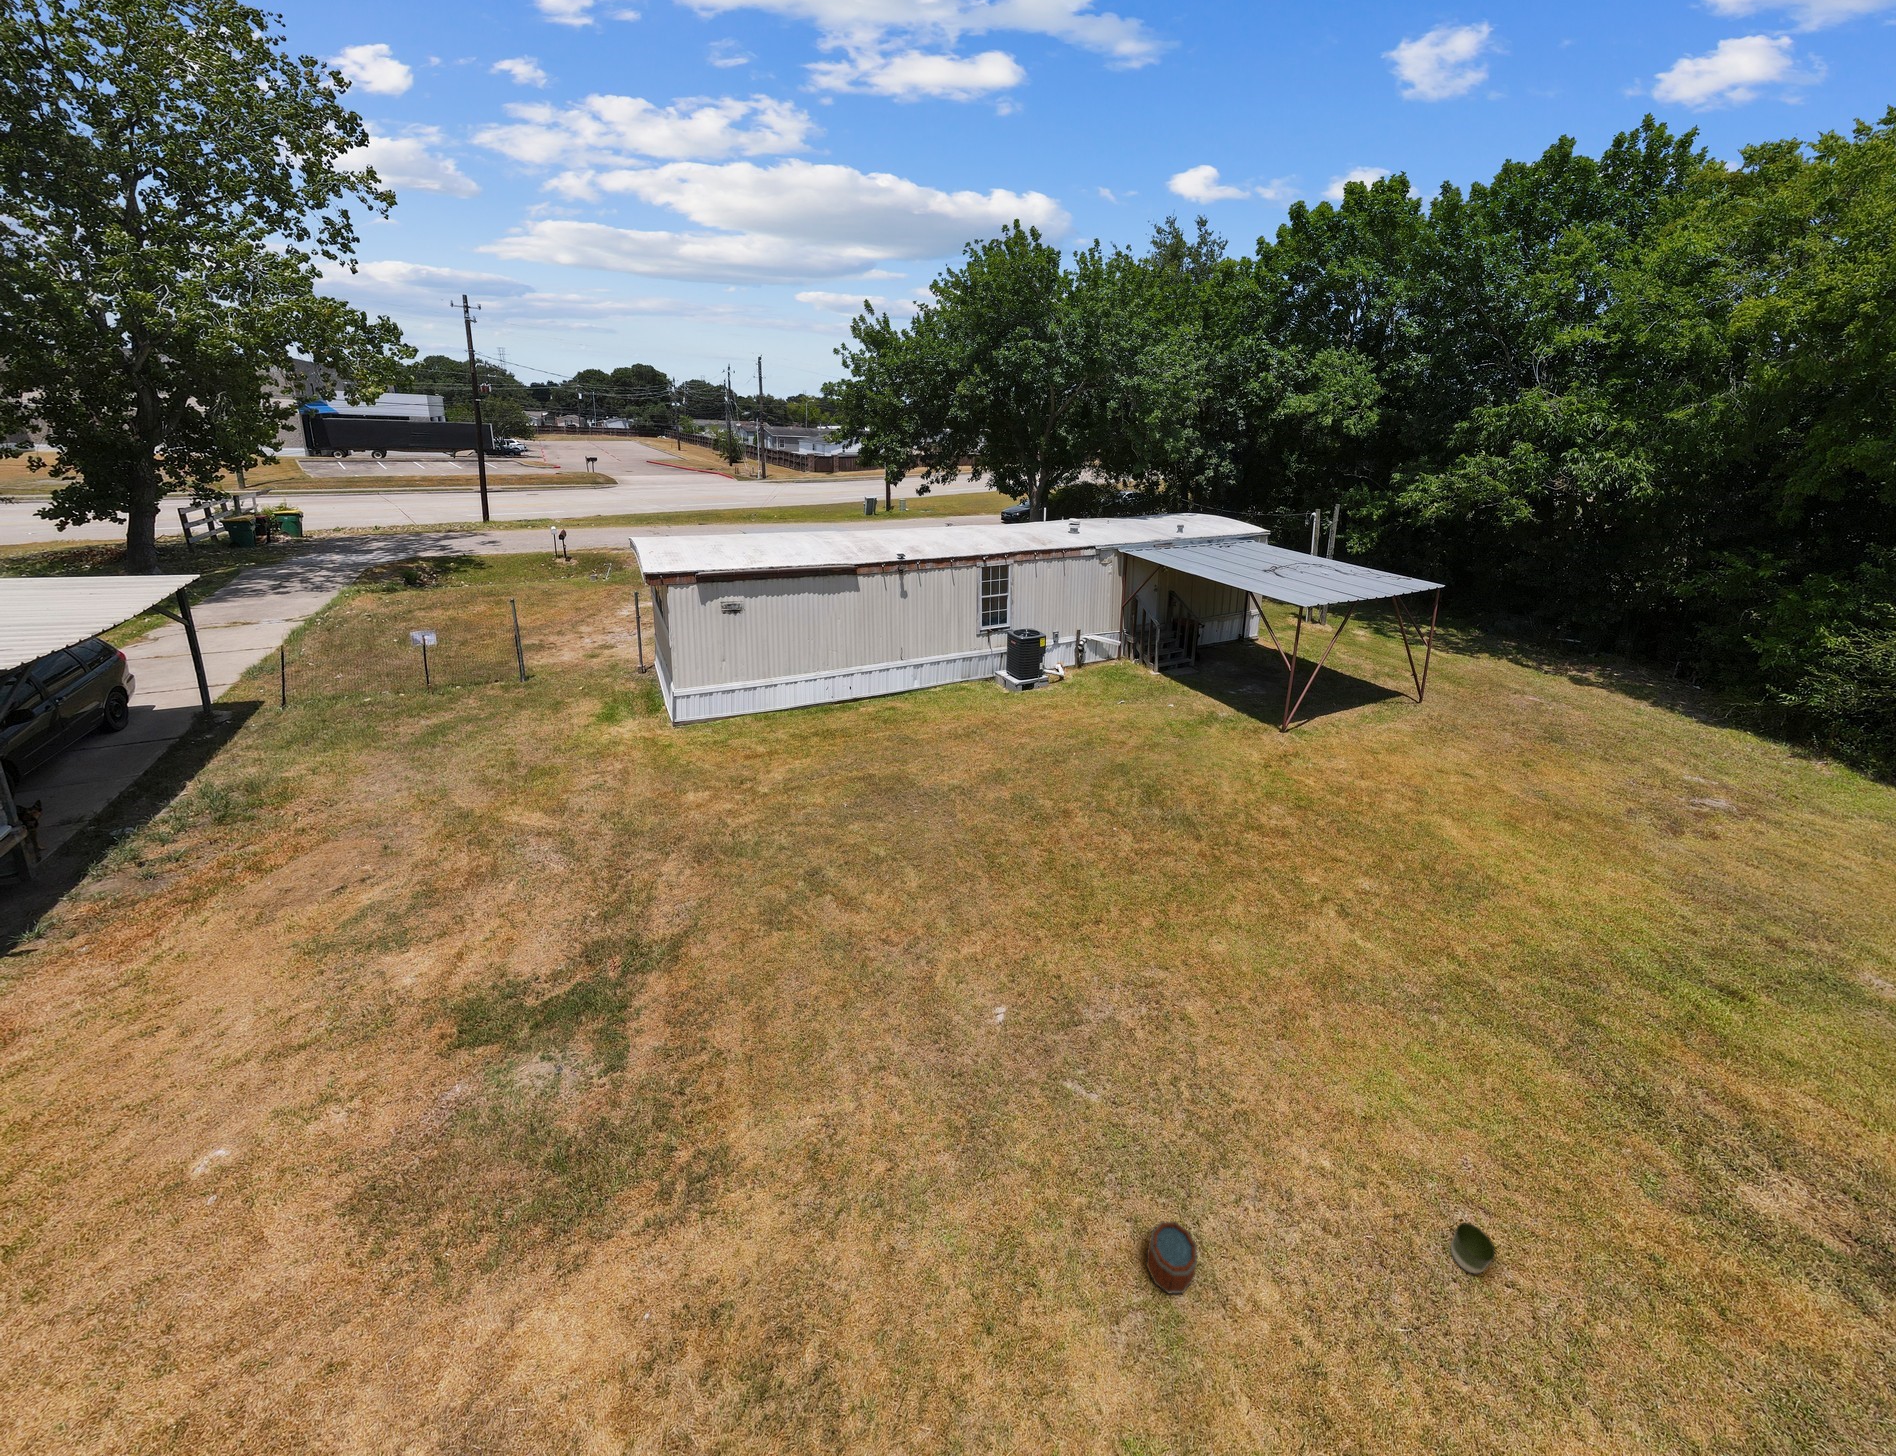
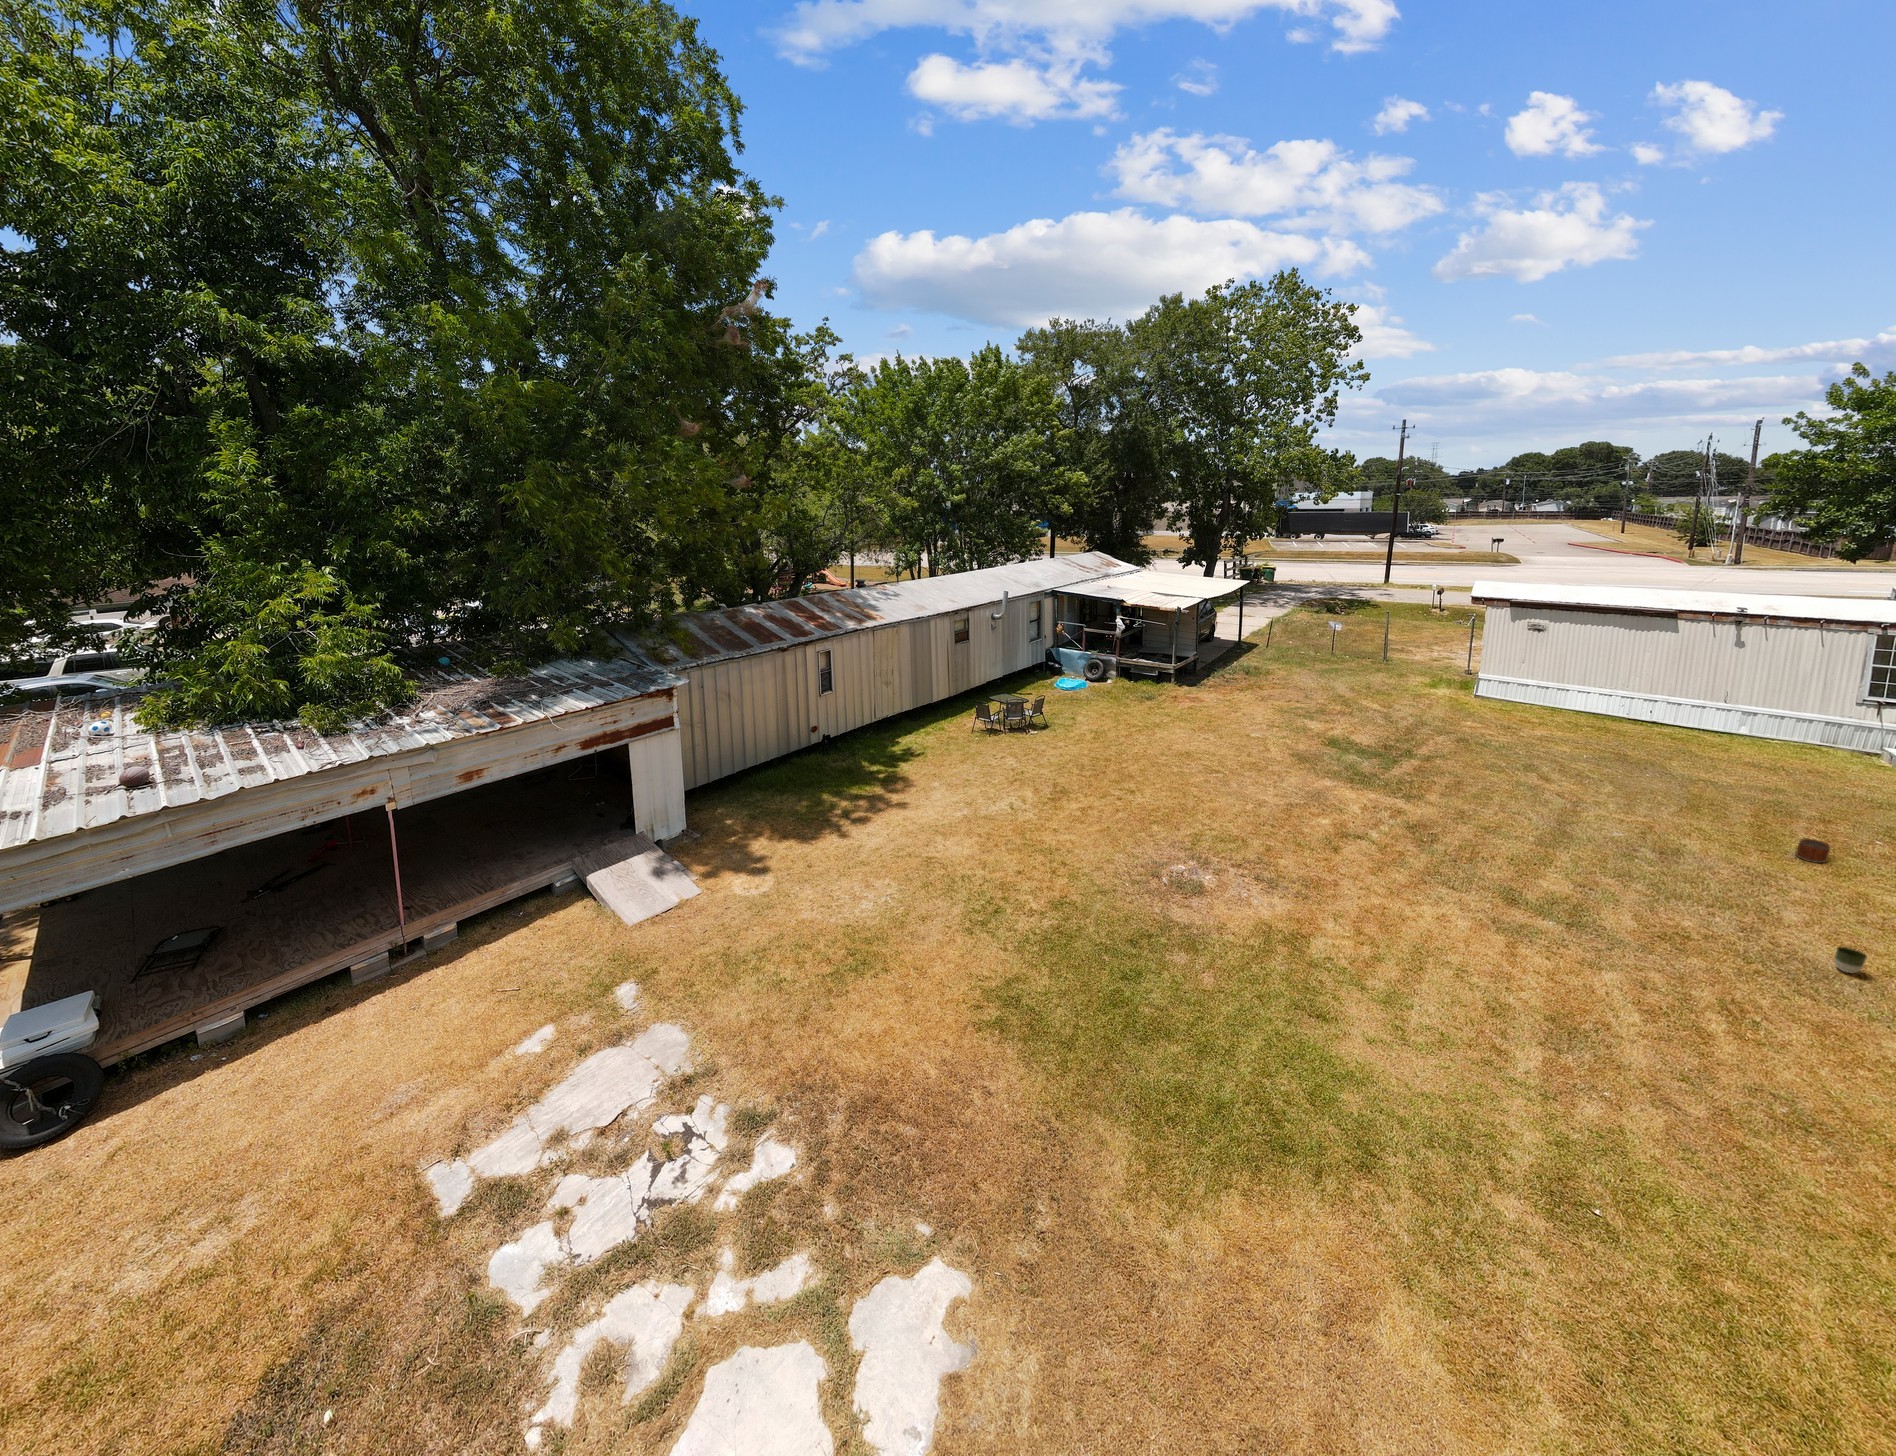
bucket: present [1147,1222,1197,1293] -> present [1796,839,1830,863]

